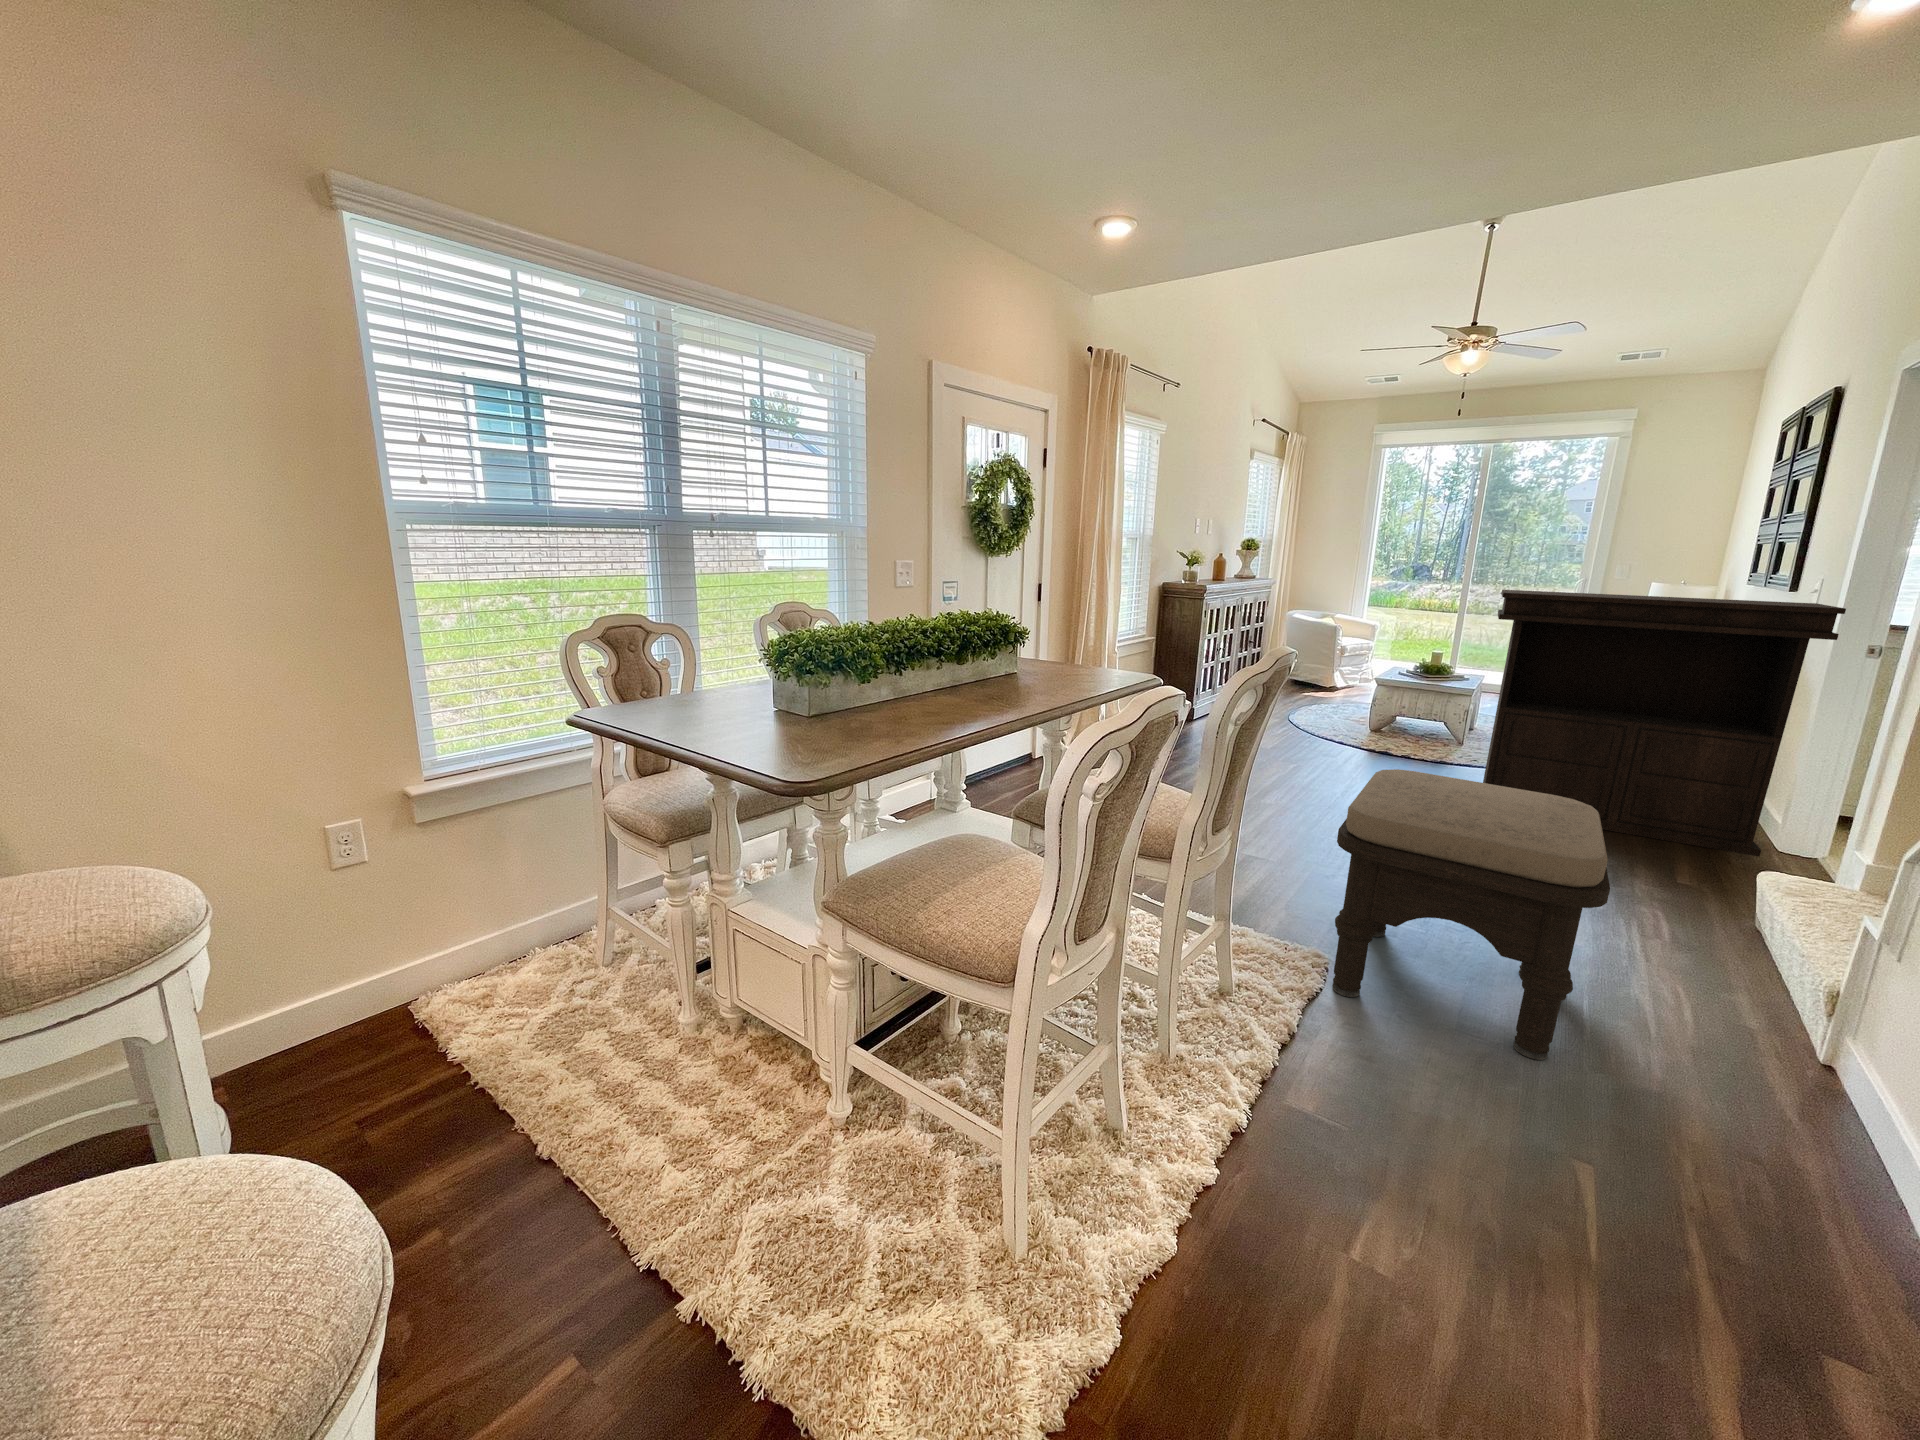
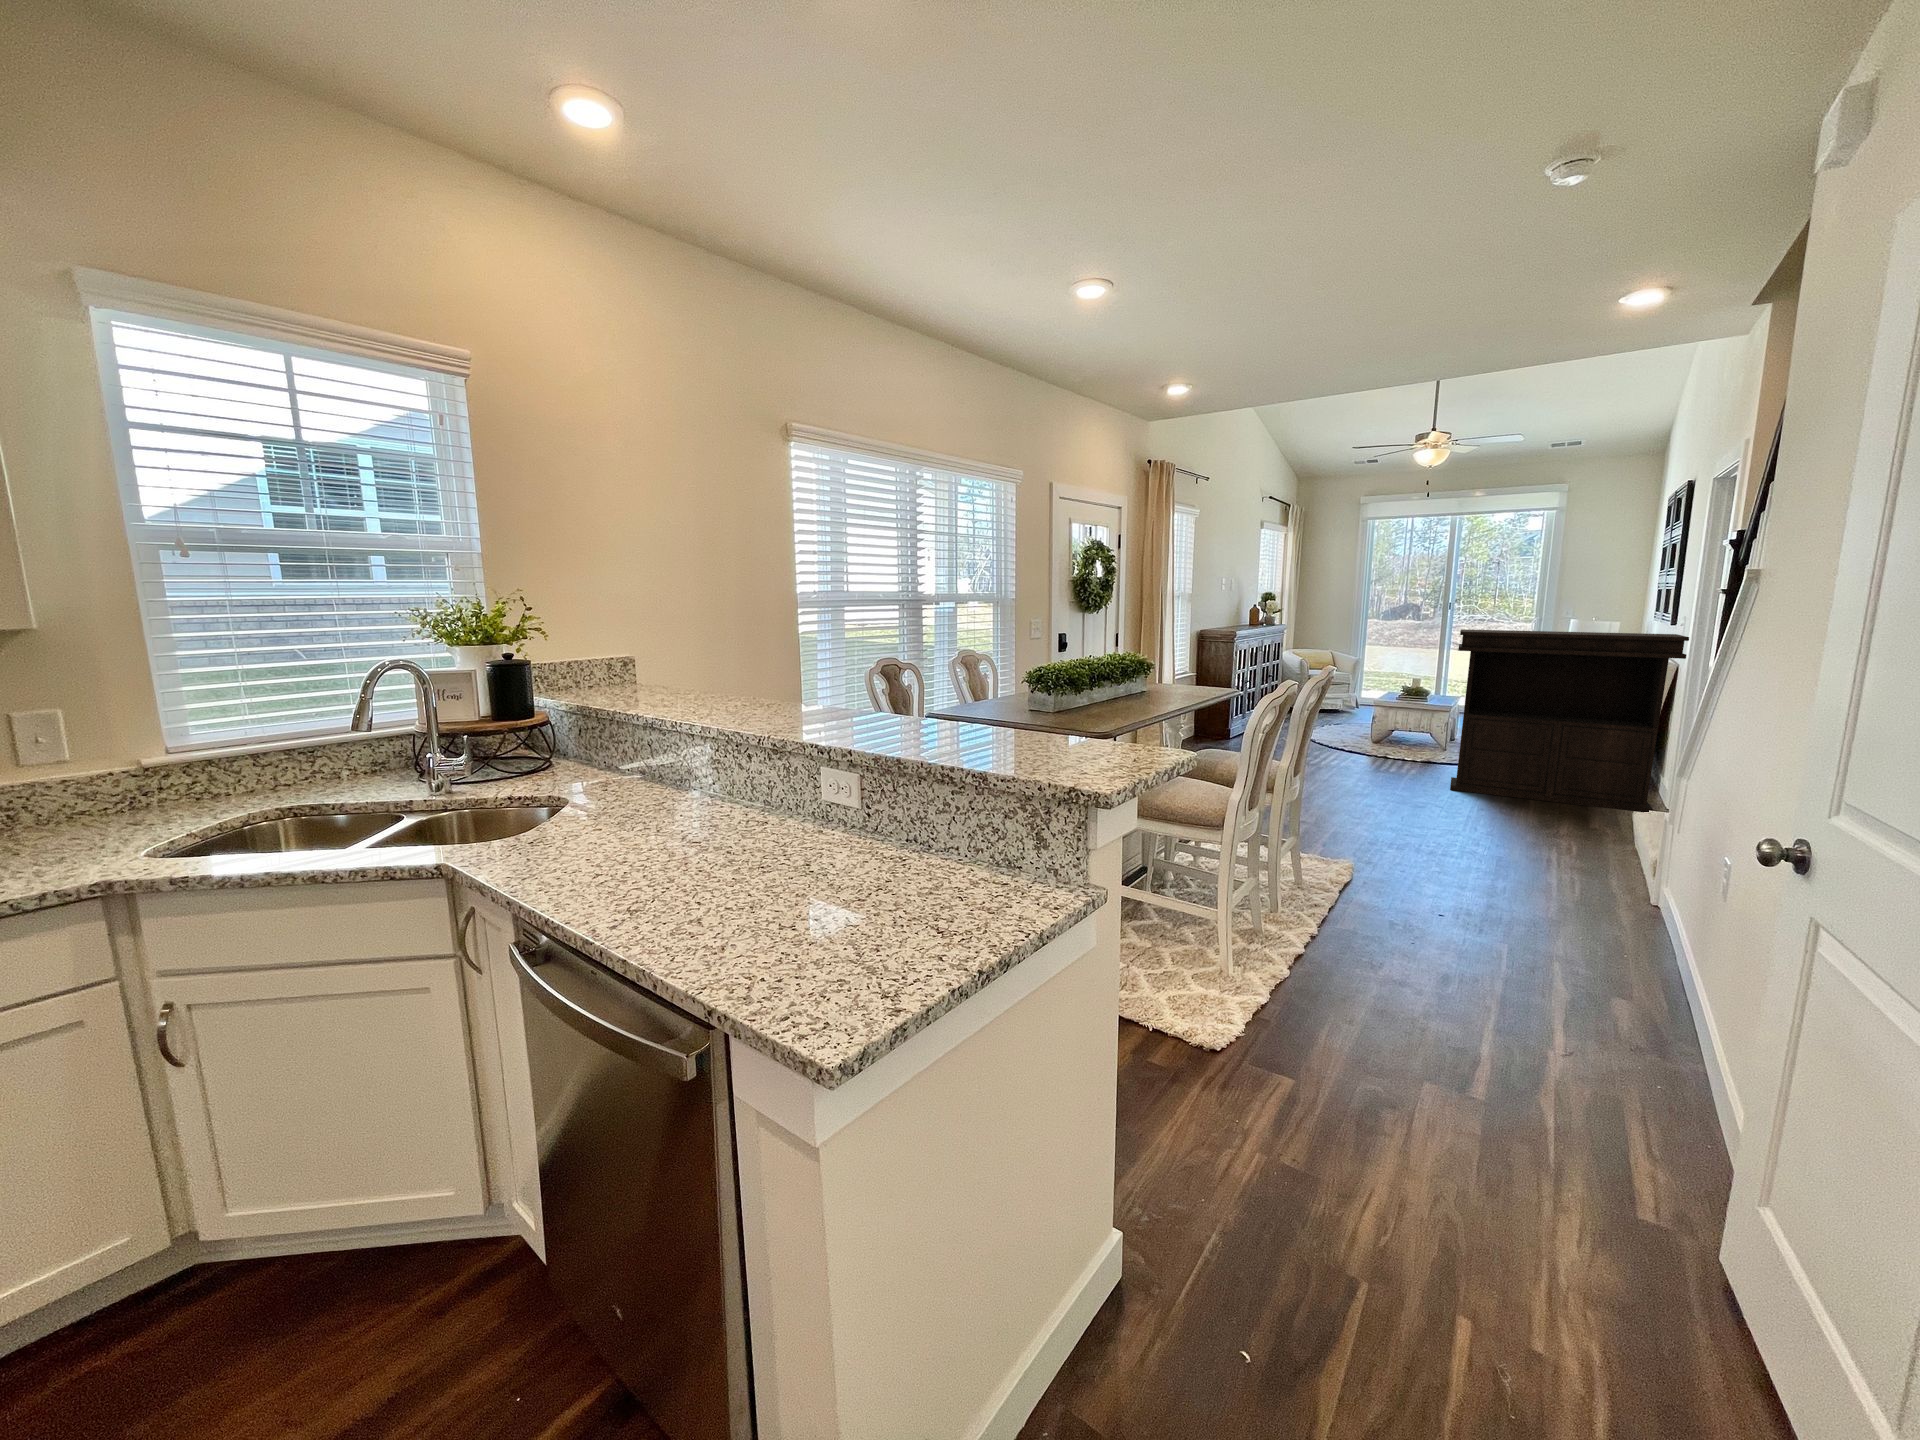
ottoman: present [1332,769,1610,1060] -> none [1355,747,1517,909]

